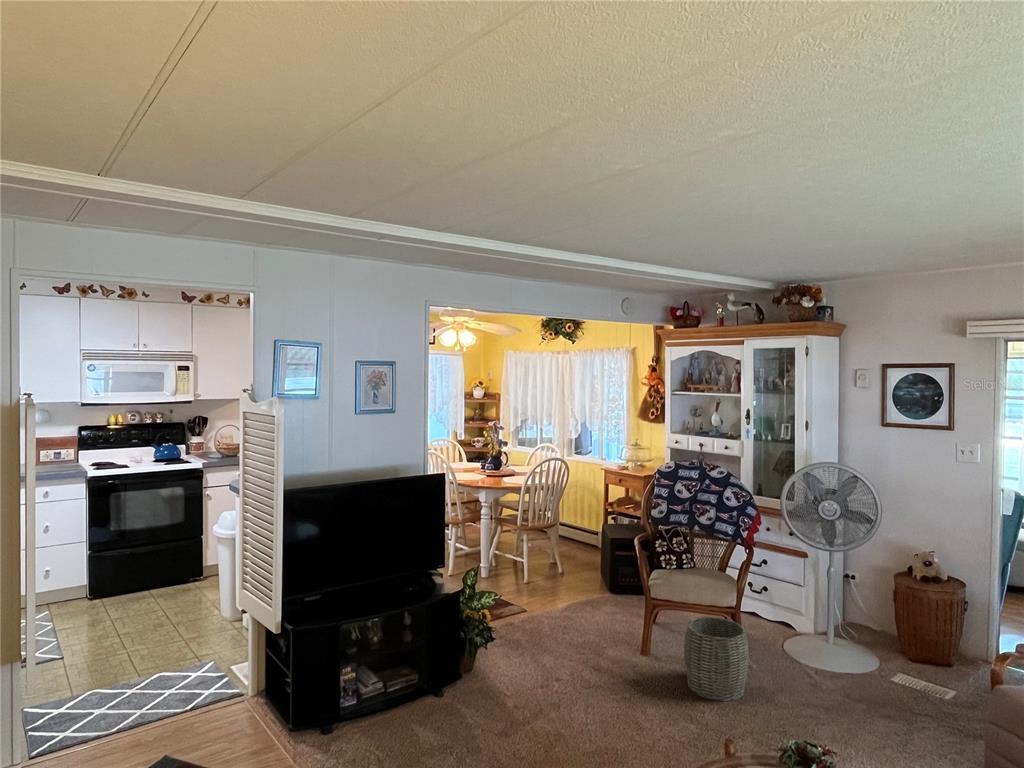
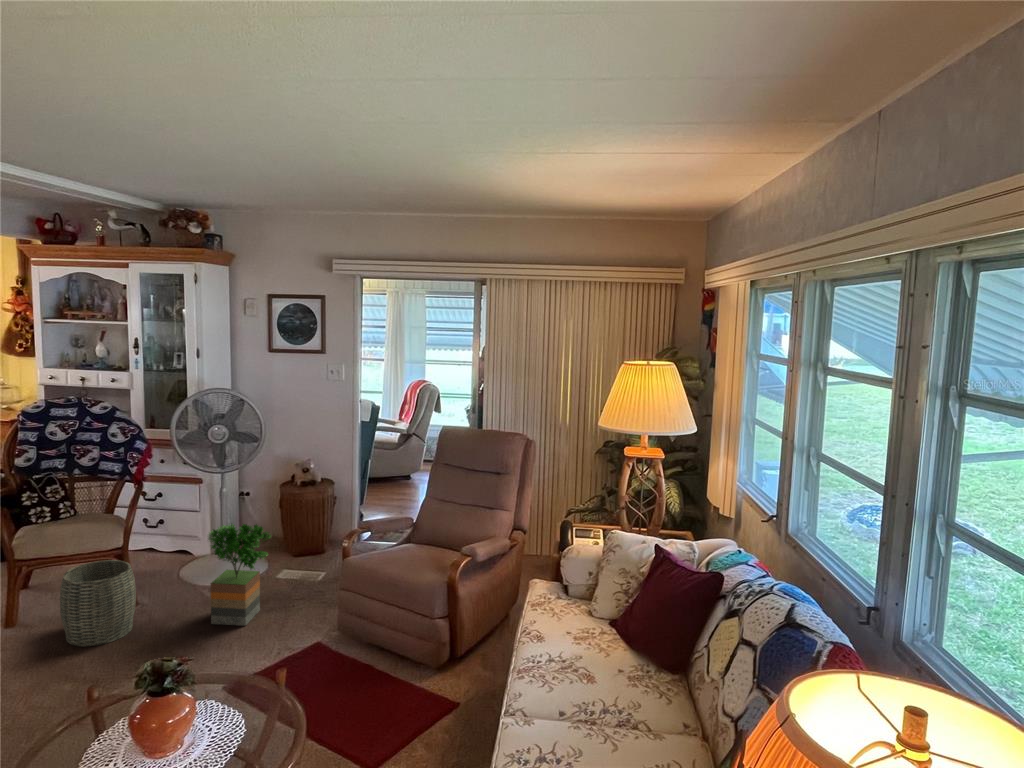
potted tree: none [819,609,896,732] -> present [209,524,271,626]

